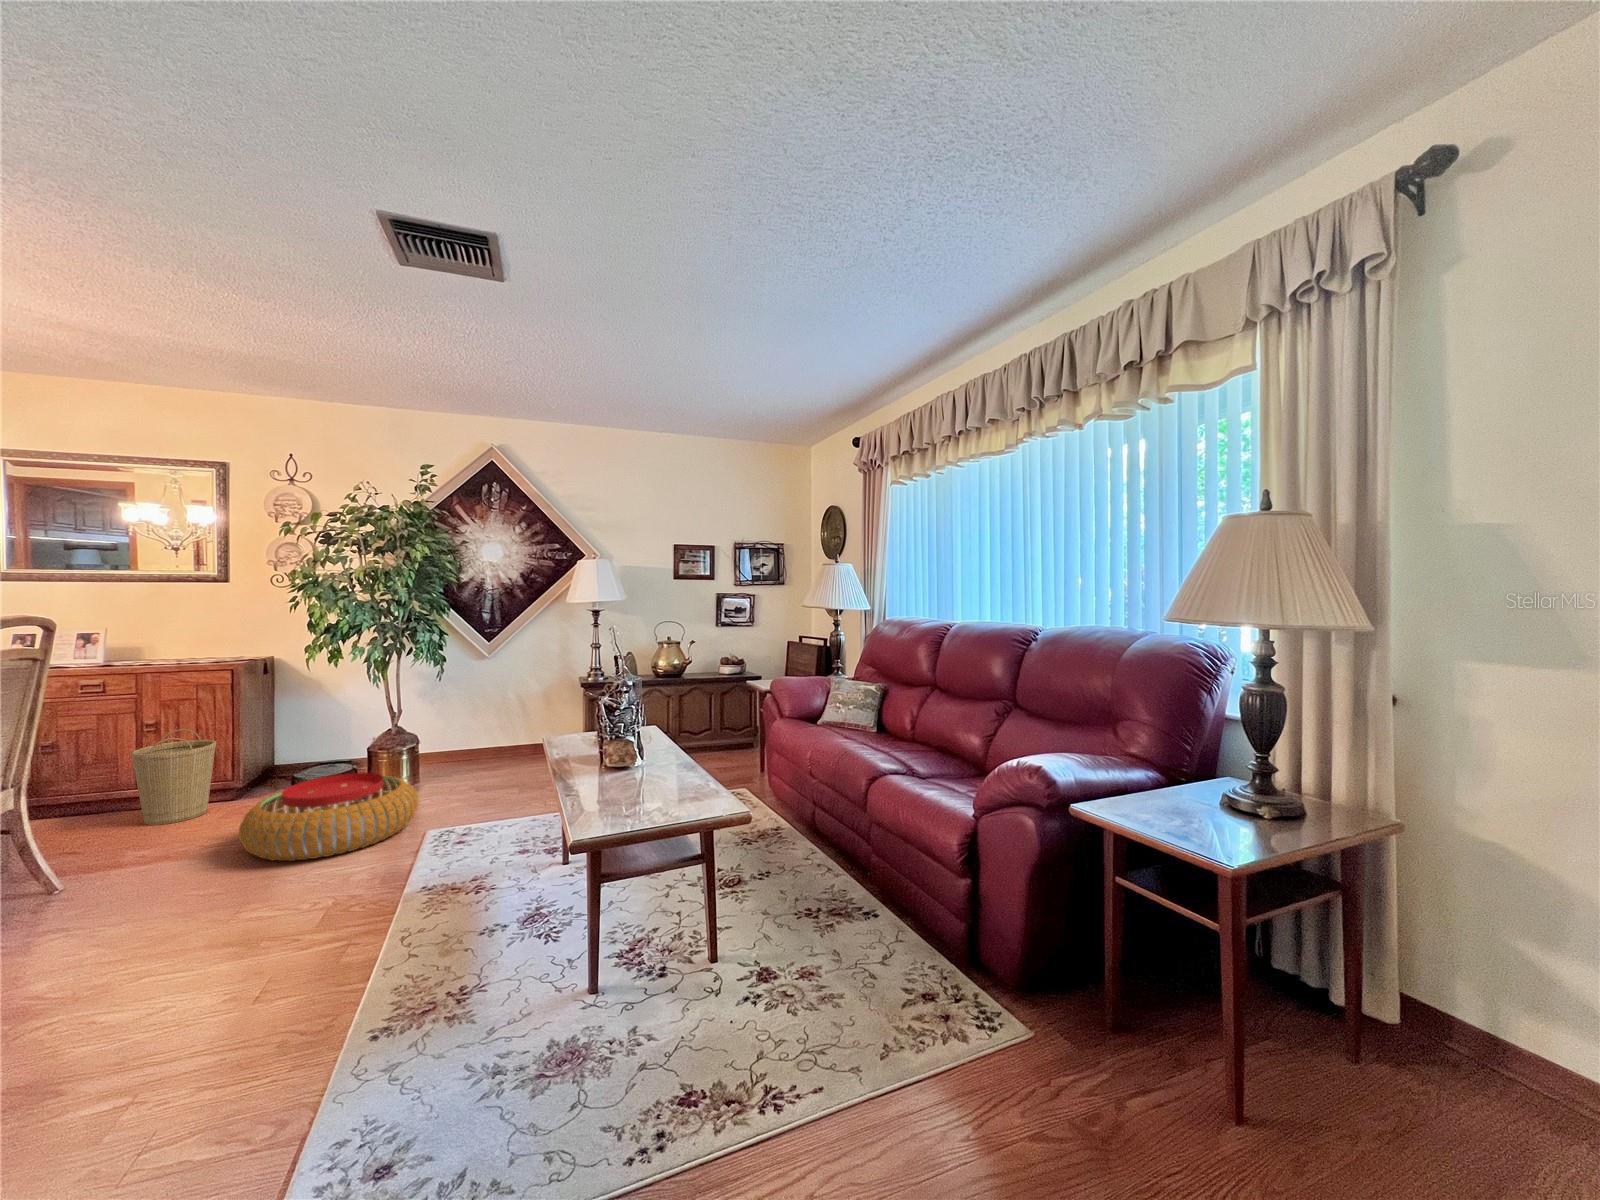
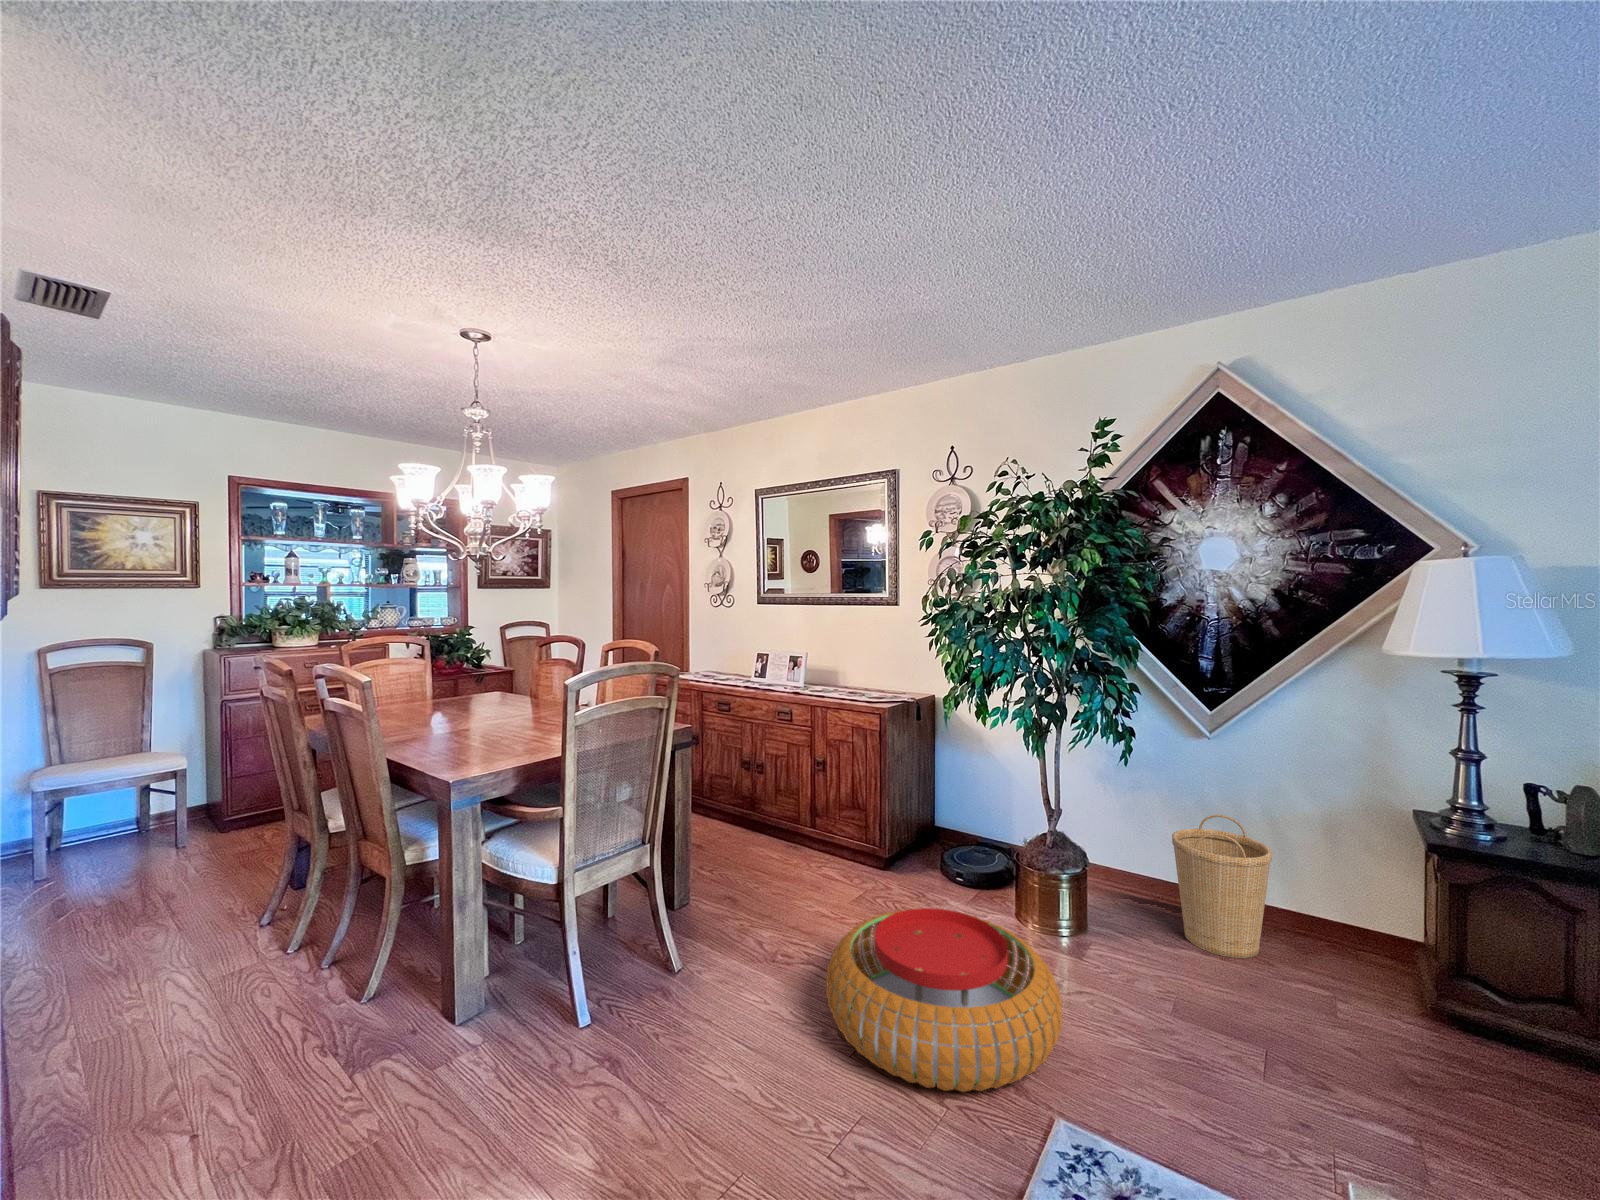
basket: present [131,729,216,825] -> present [1172,815,1272,958]

